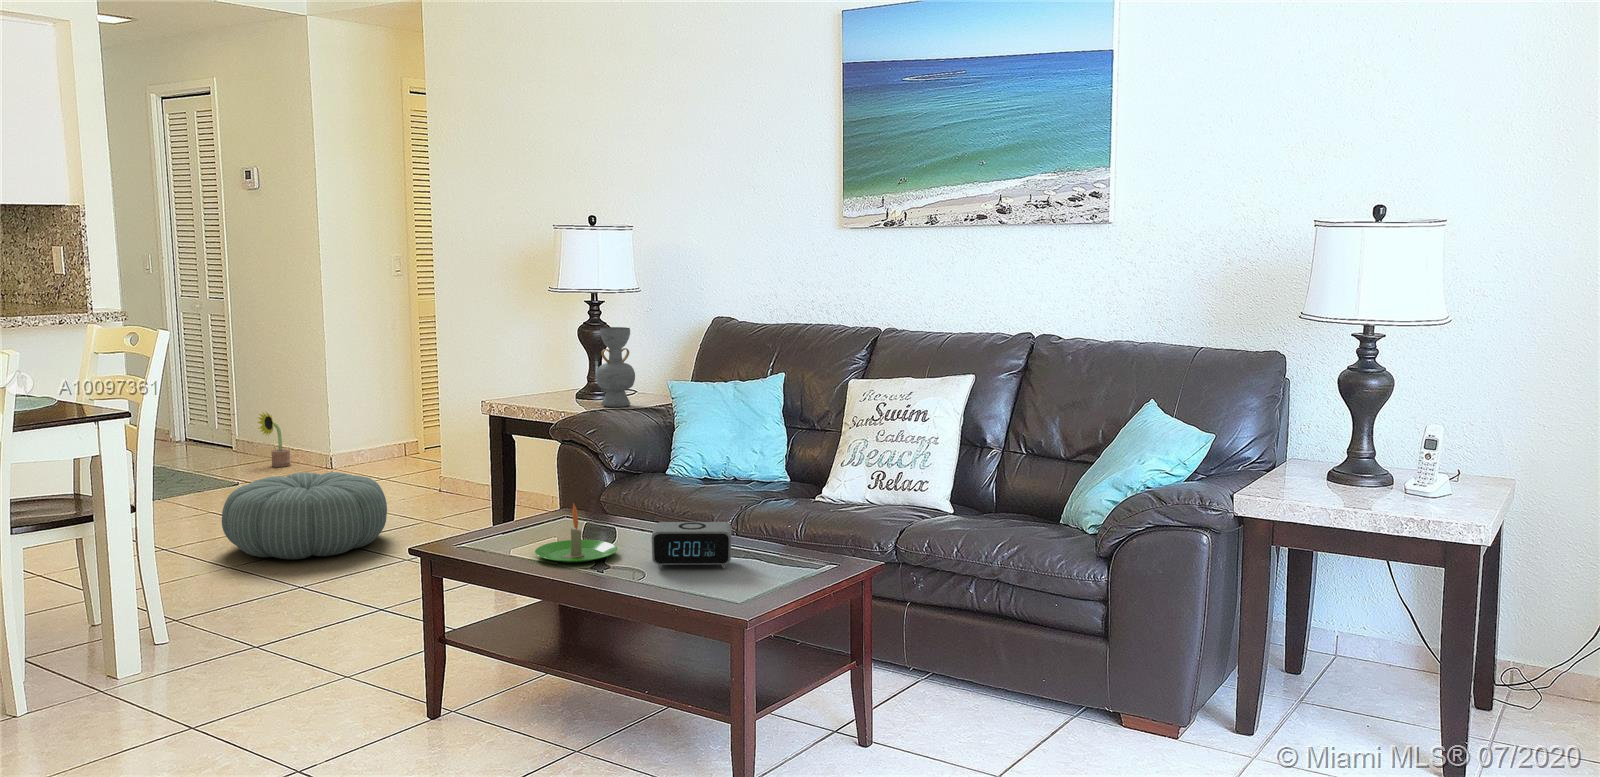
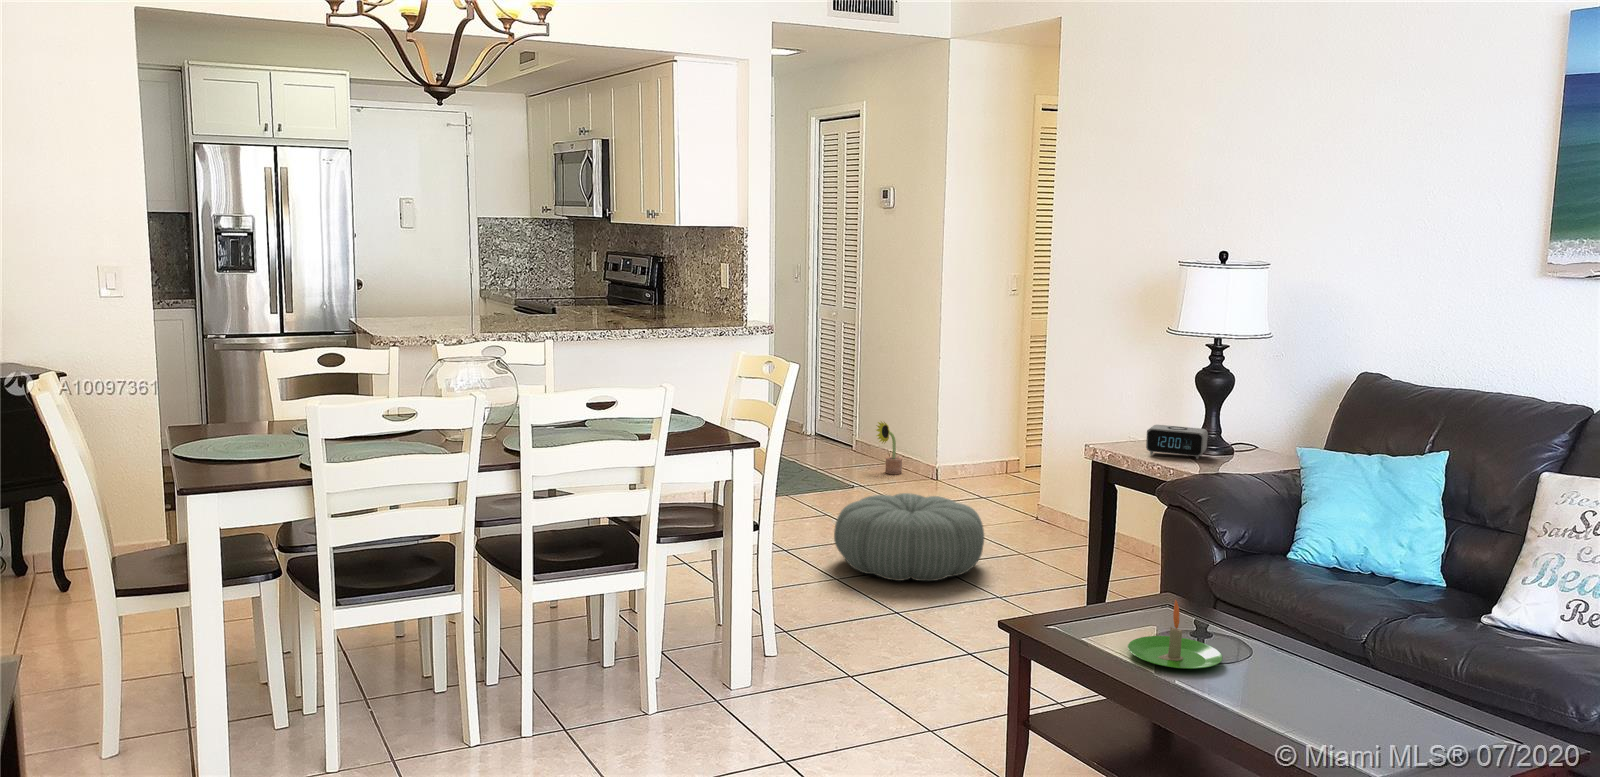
decorative vase: present [596,327,635,407] -> none [1213,379,1259,469]
alarm clock: present [652,522,732,569] -> present [1146,425,1208,459]

